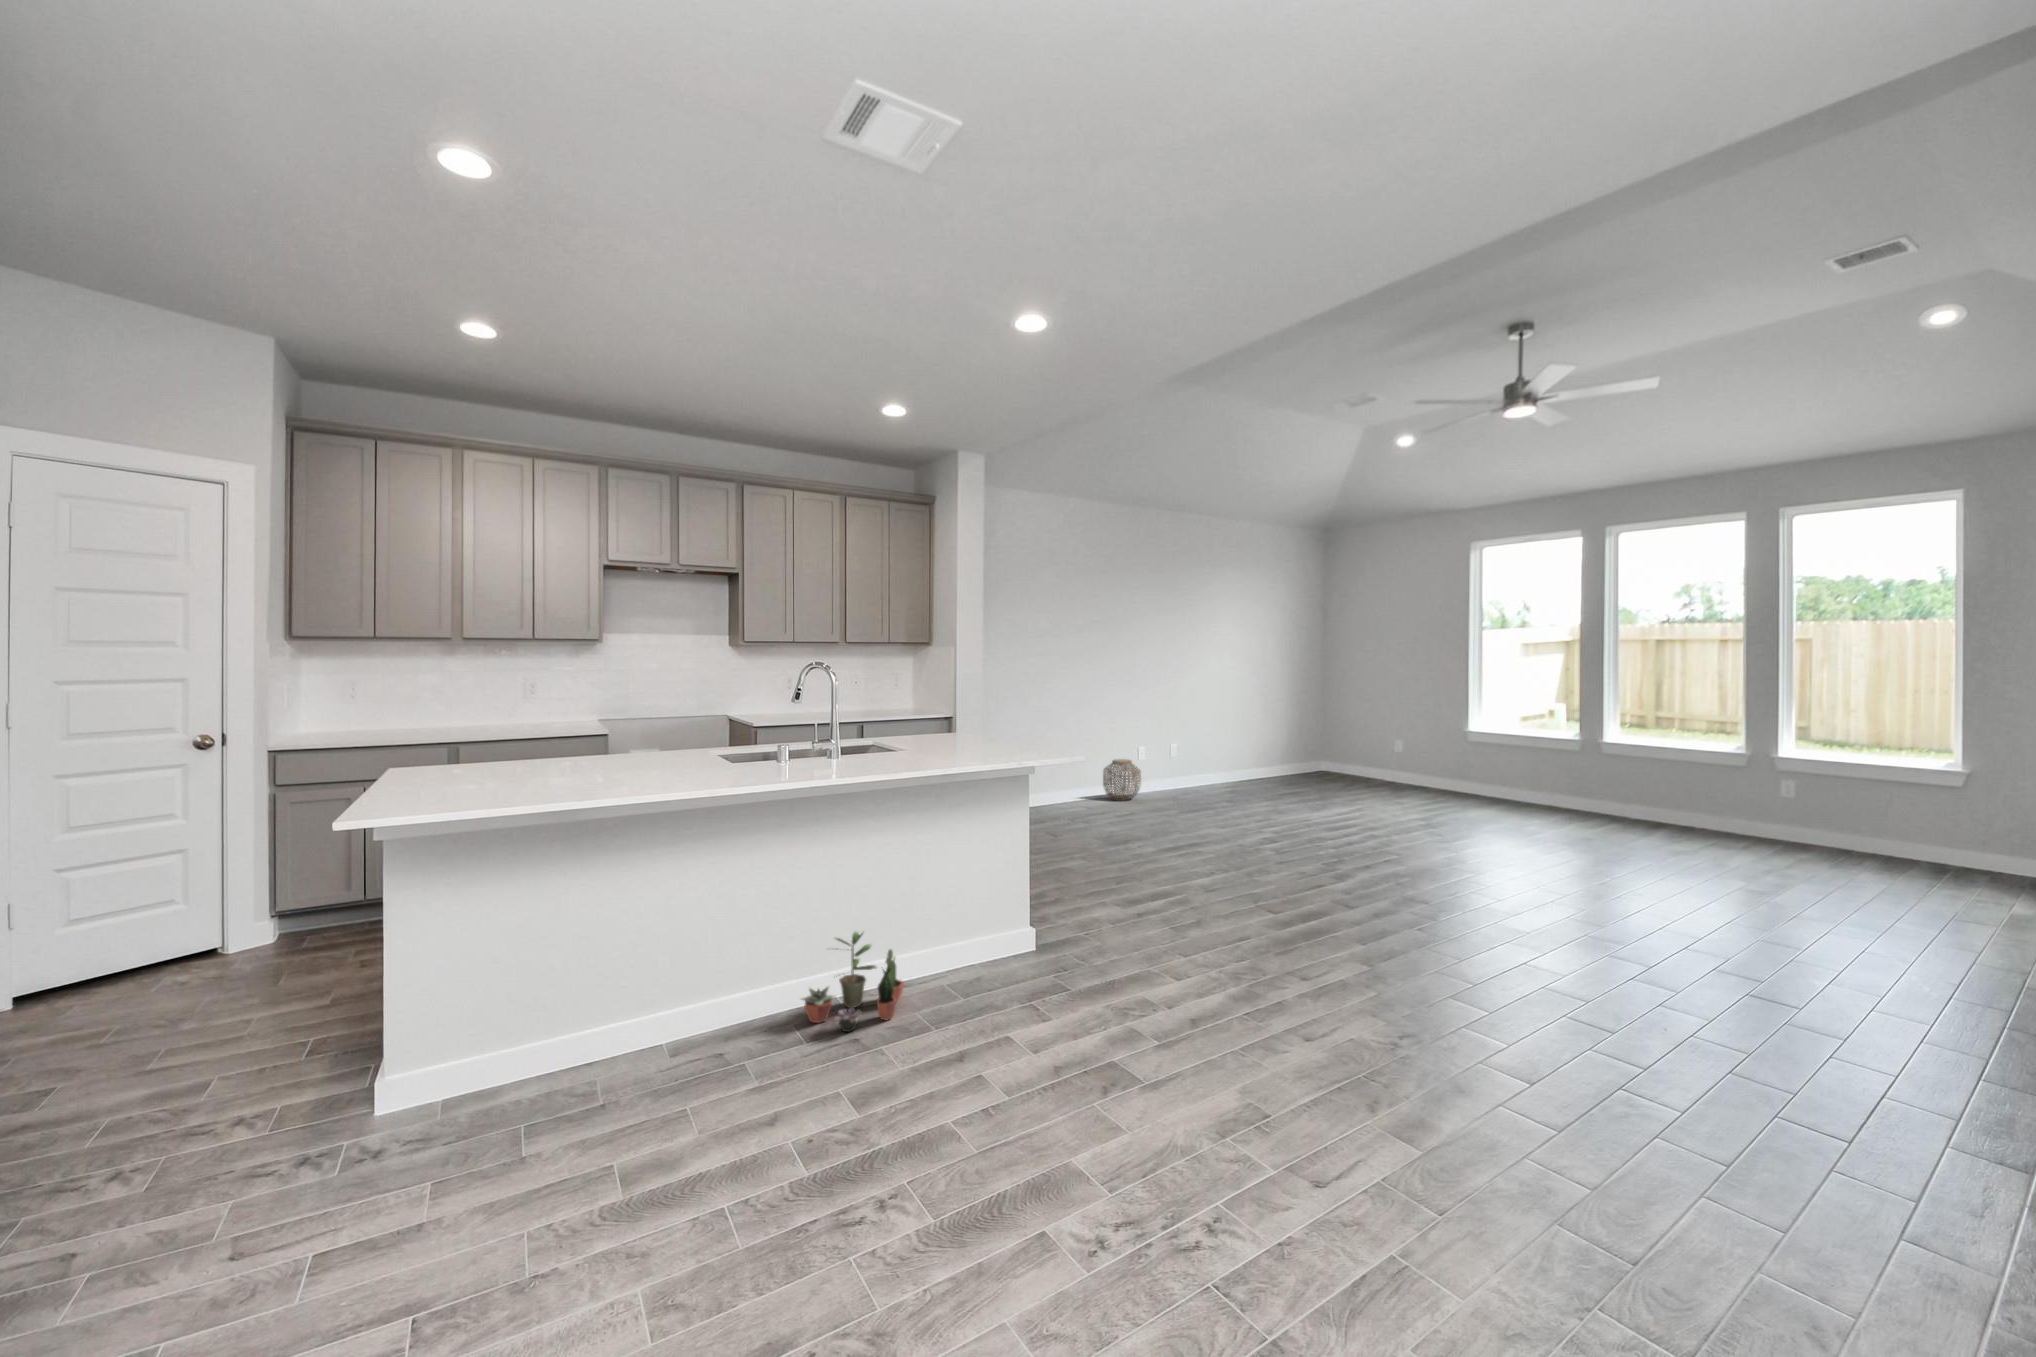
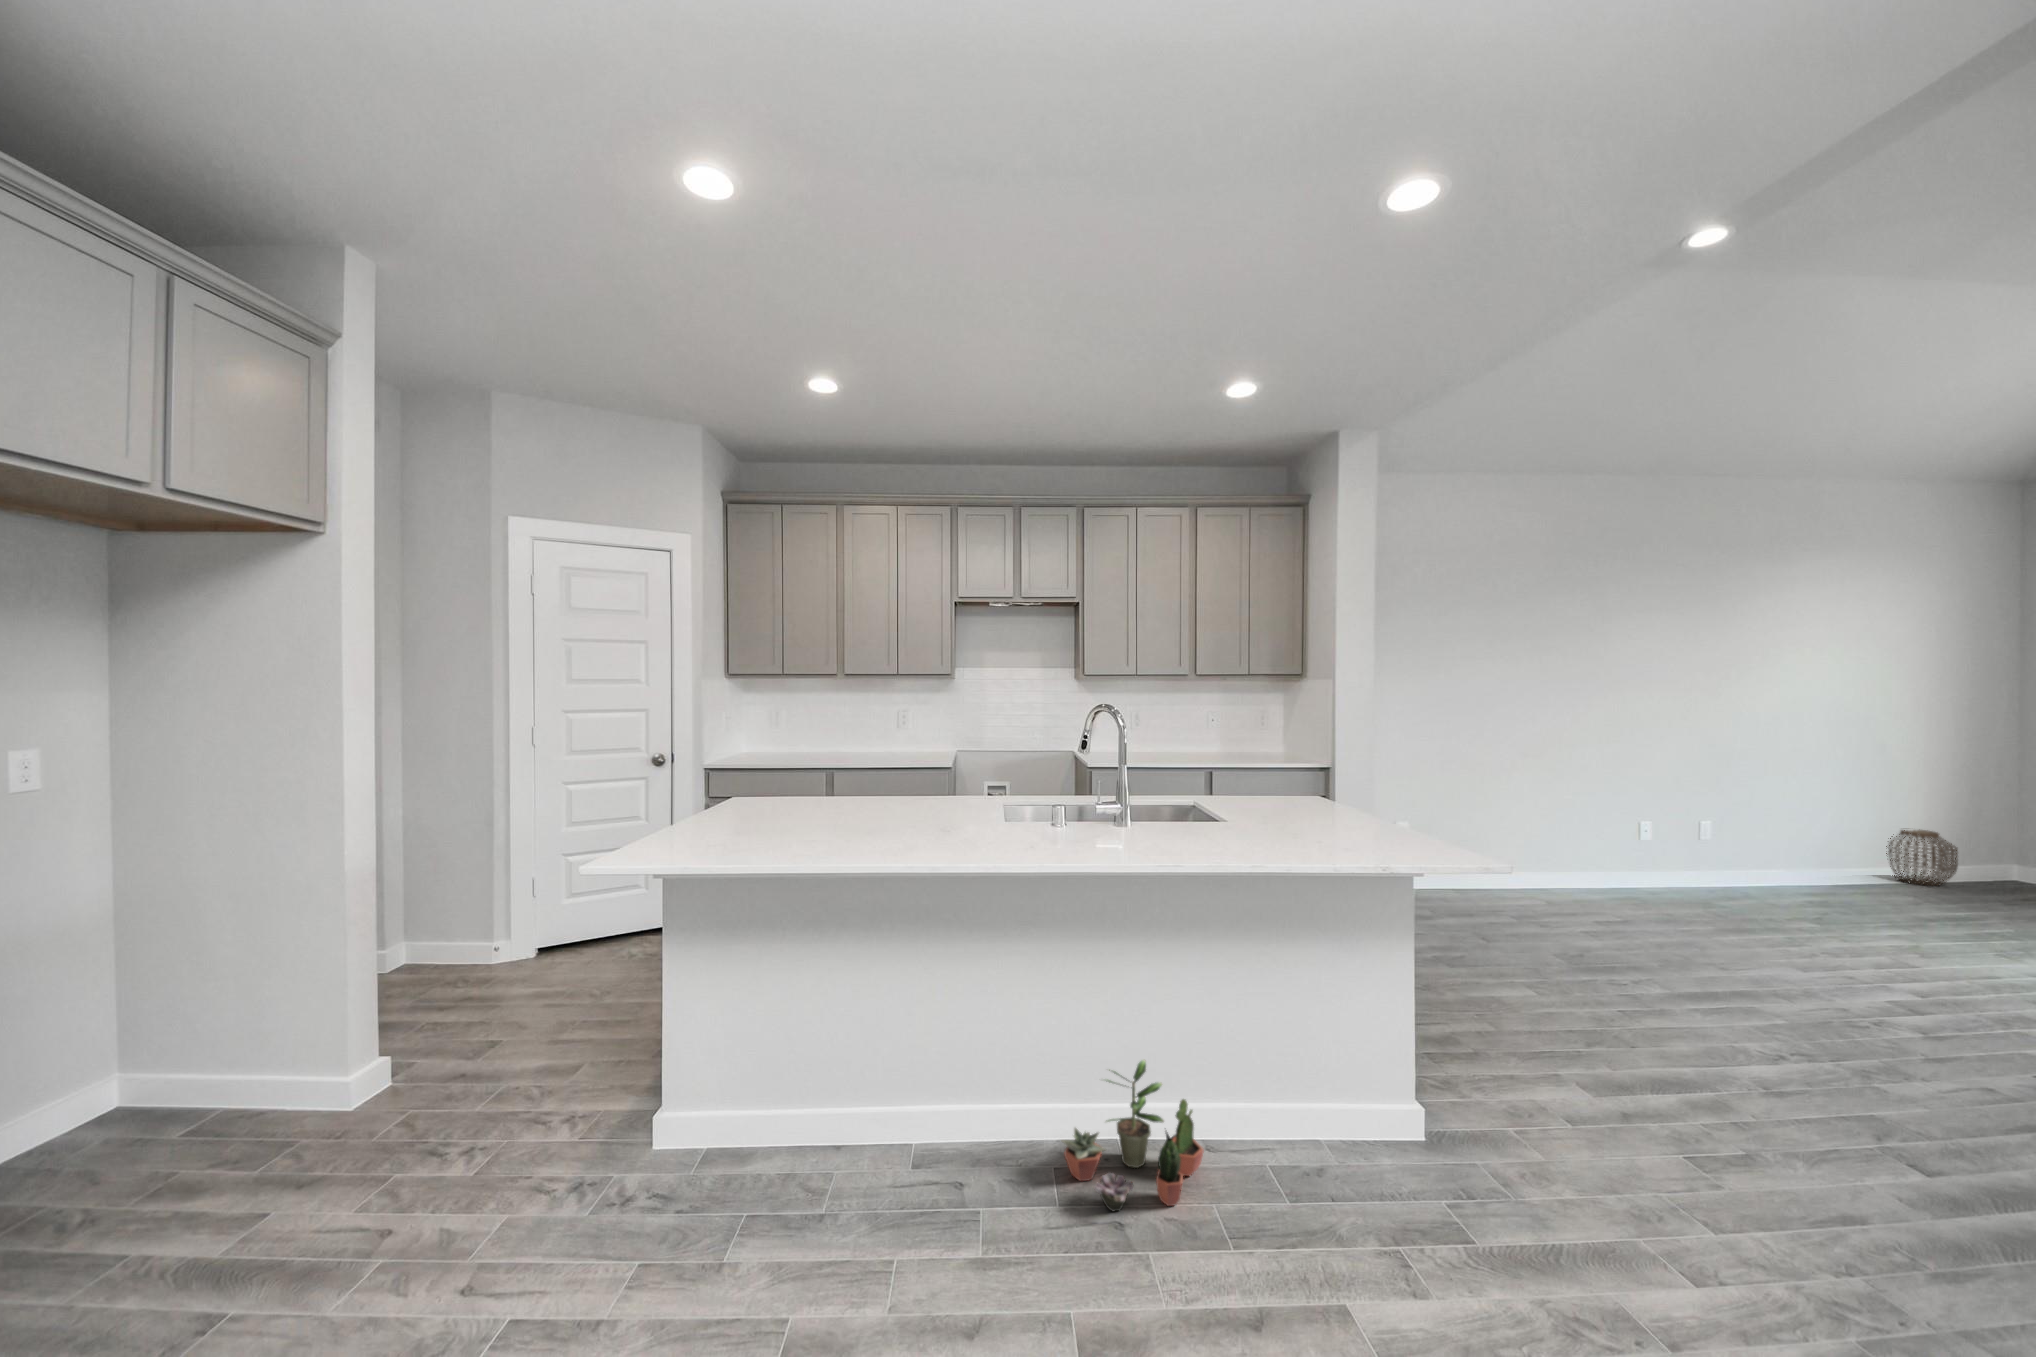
woven basket: present [1103,759,1140,801] -> present [1886,830,1958,886]

